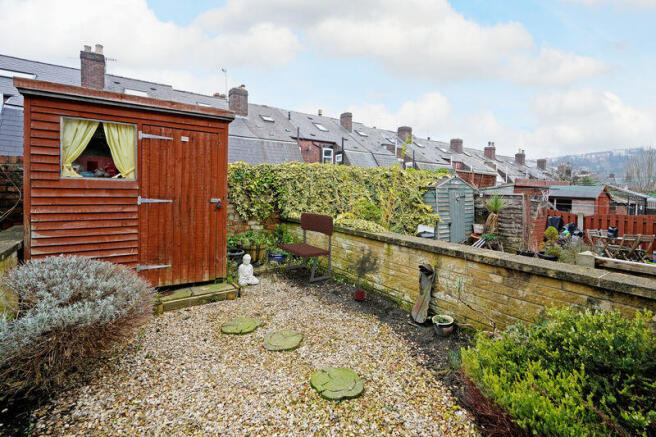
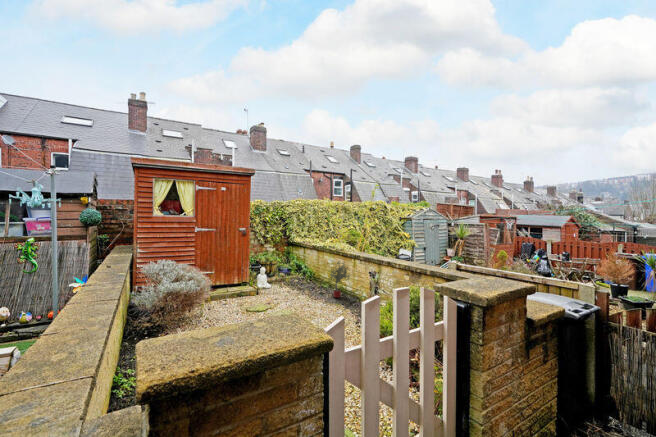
bench: present [279,213,333,282] -> none [285,238,323,287]

